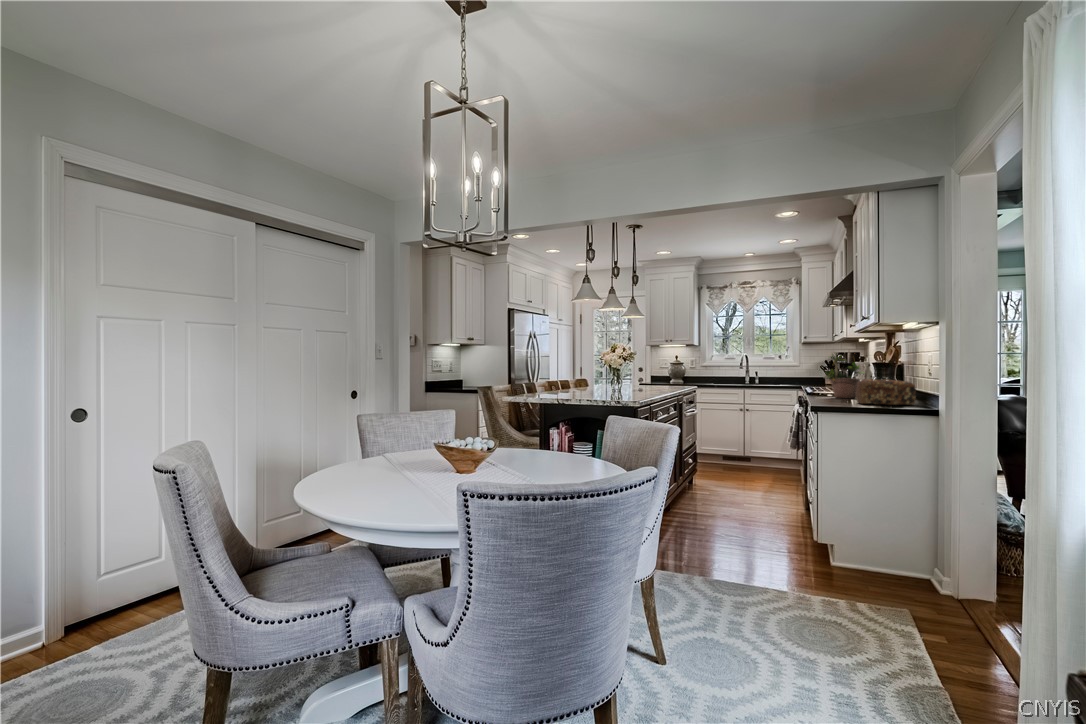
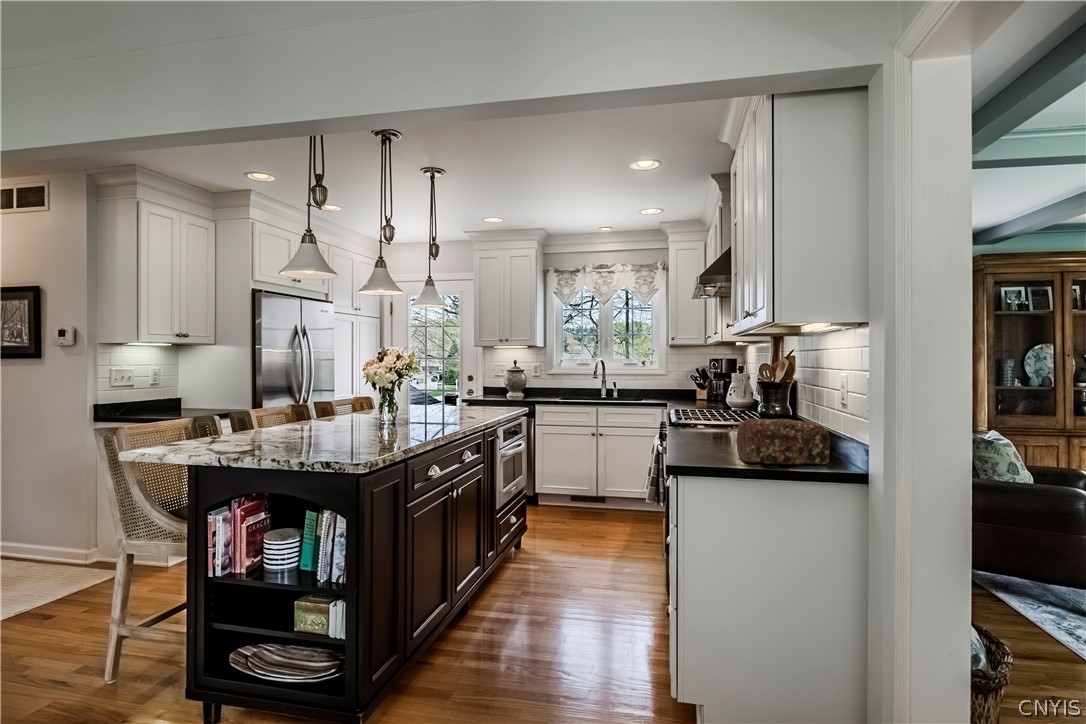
potted plant: present [825,353,865,398] -> none [689,361,749,440]

